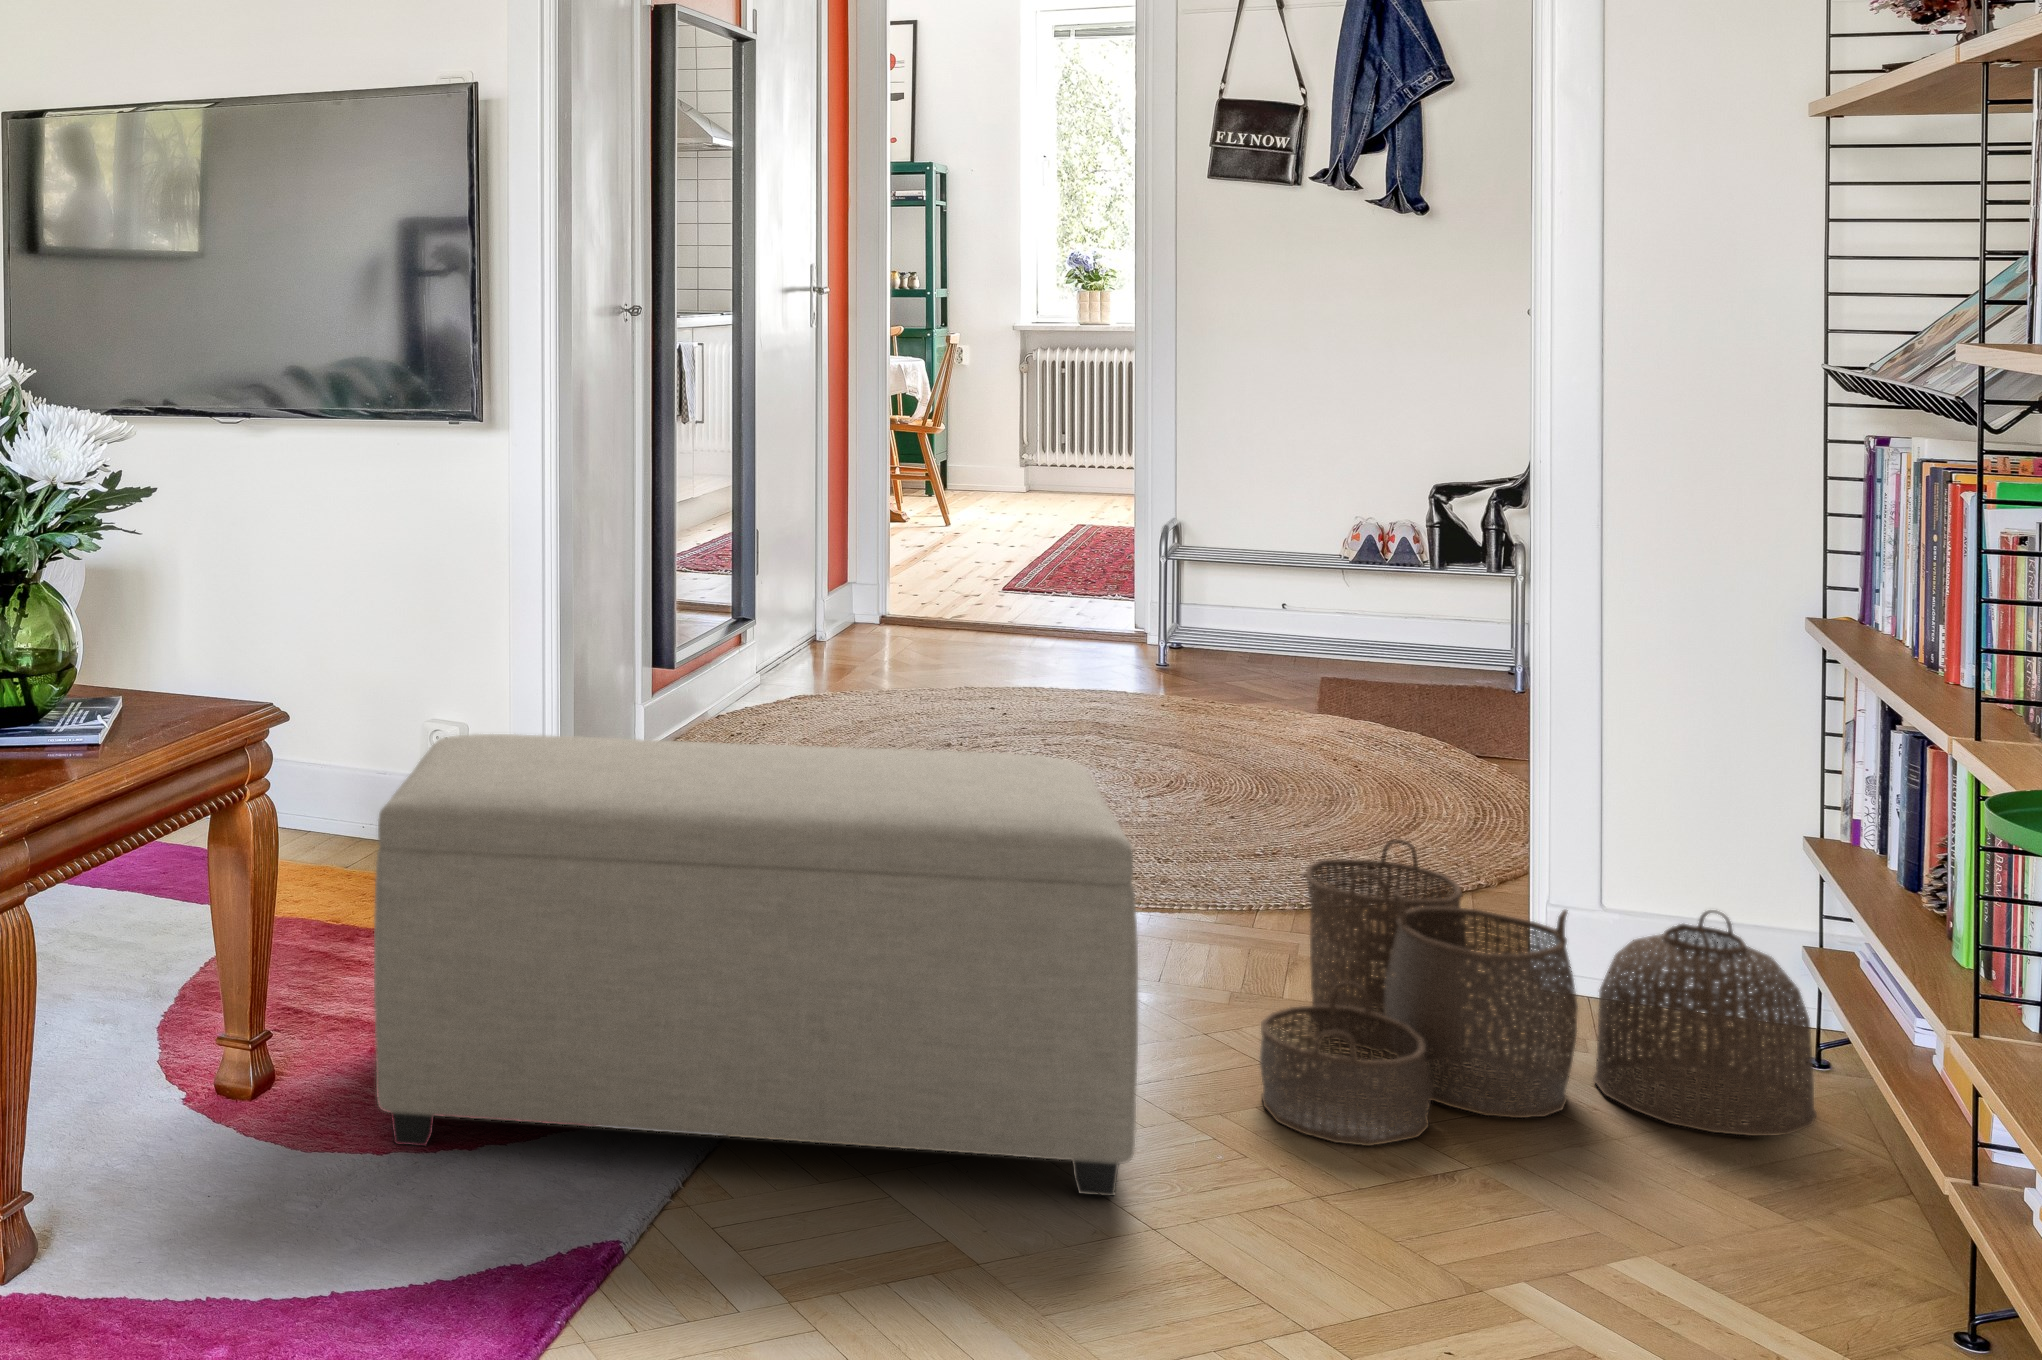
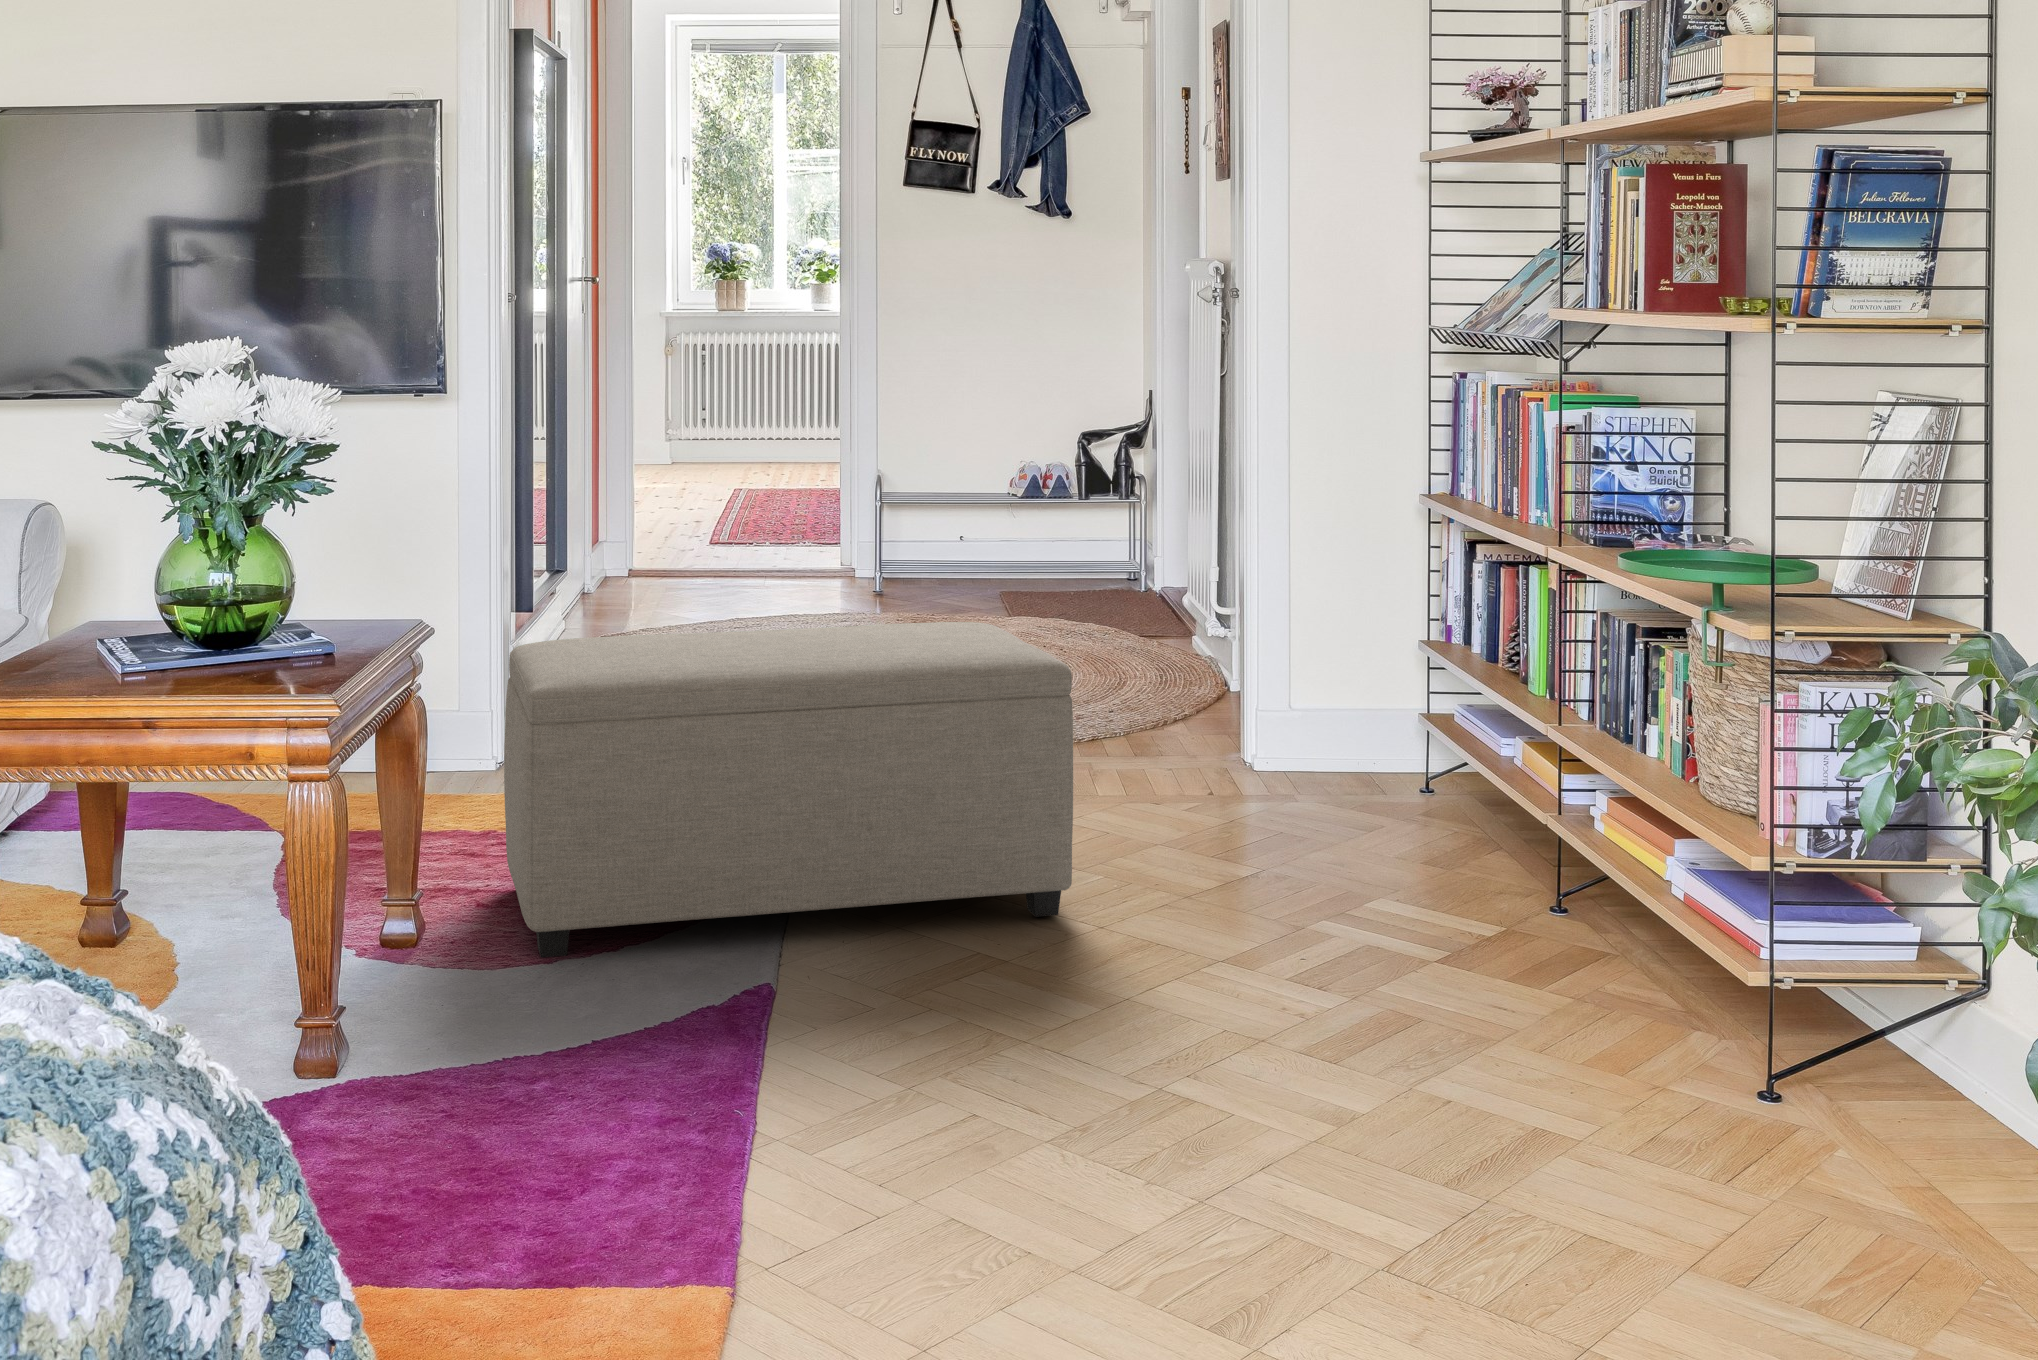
woven basket: present [1259,839,1817,1146] -> none [1112,671,1431,869]

